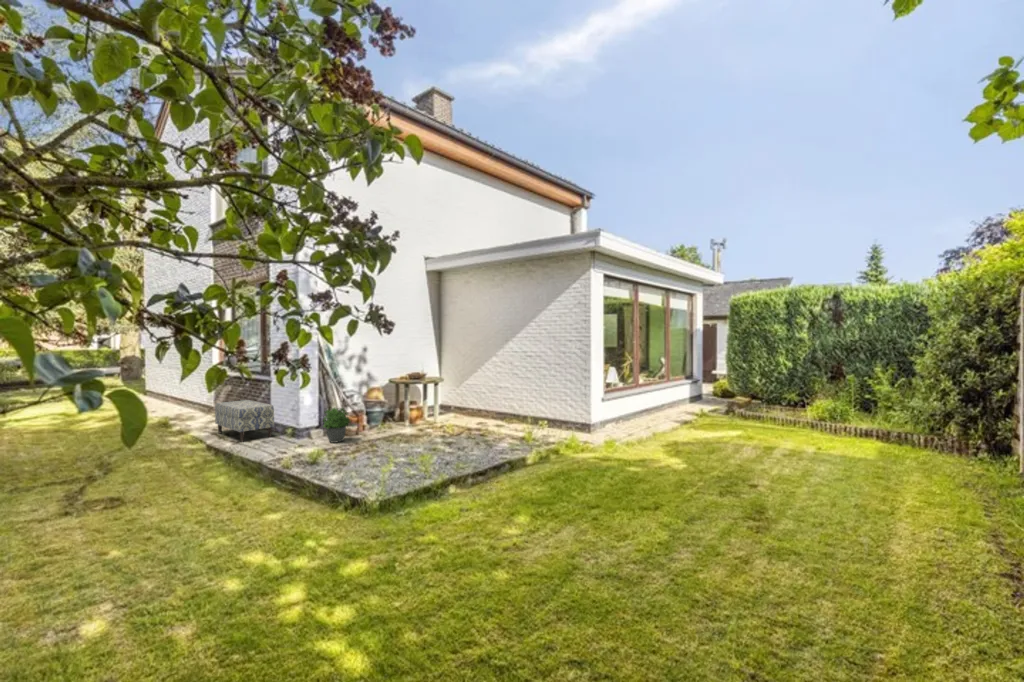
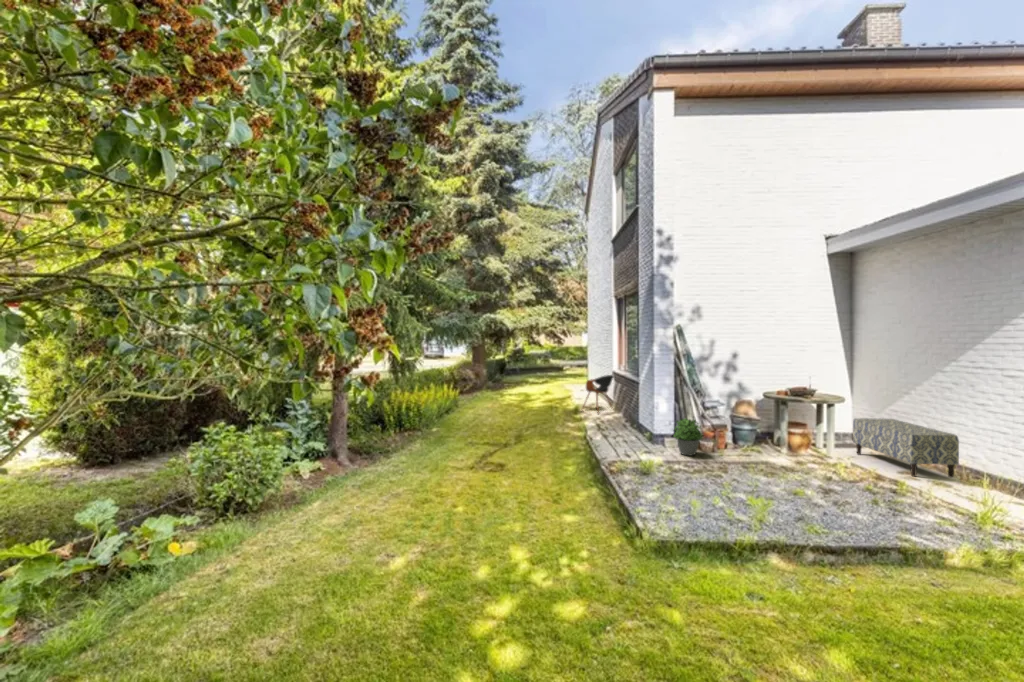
chair: none [169,377,217,427] -> present [586,375,613,410]
bench: present [215,400,274,442] -> present [853,418,959,478]

